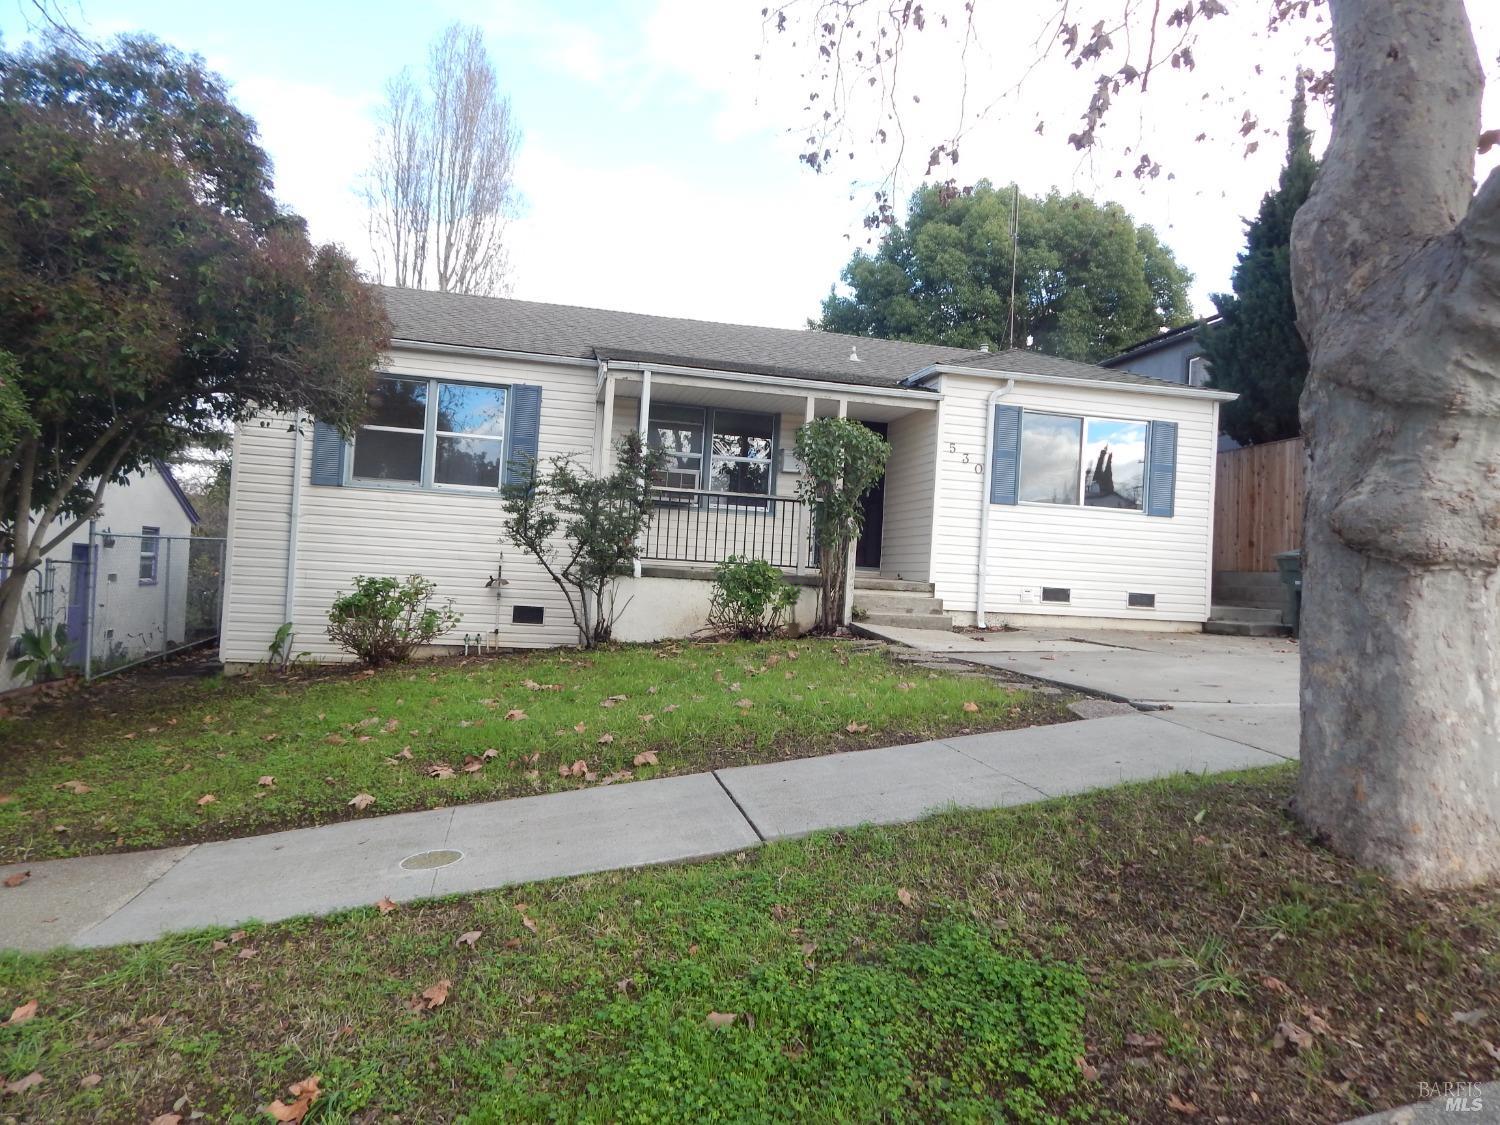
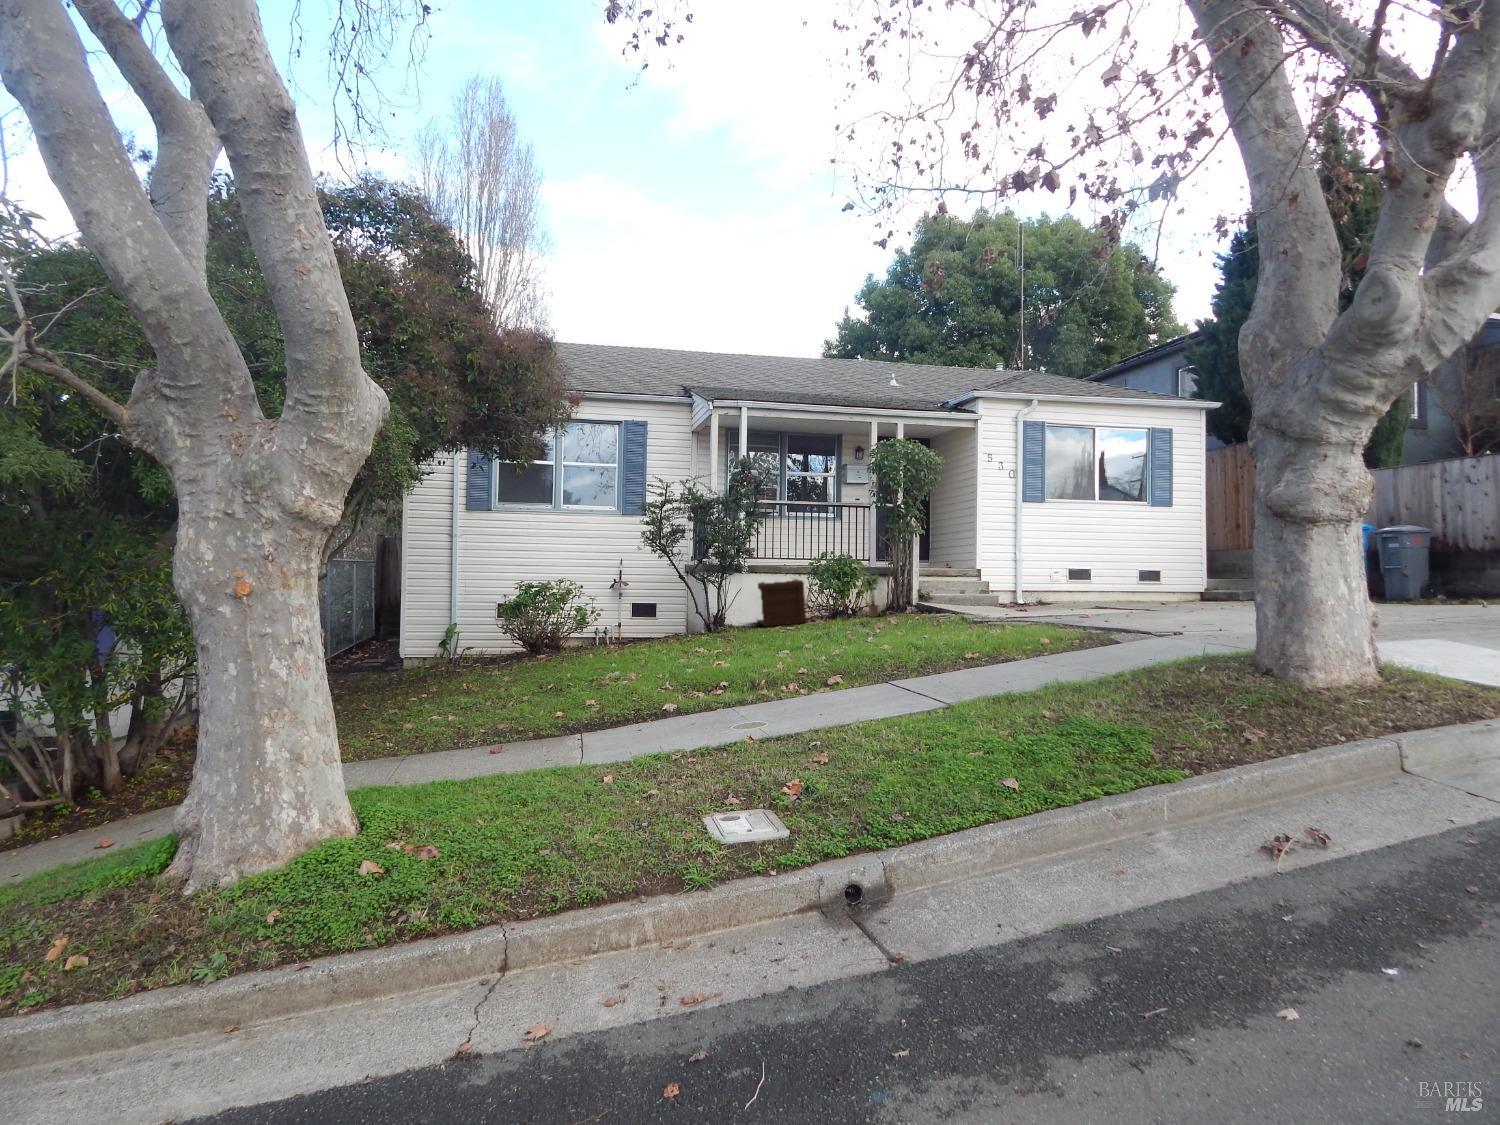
wooden crate: none [652,585,708,644] -> present [757,579,806,626]

